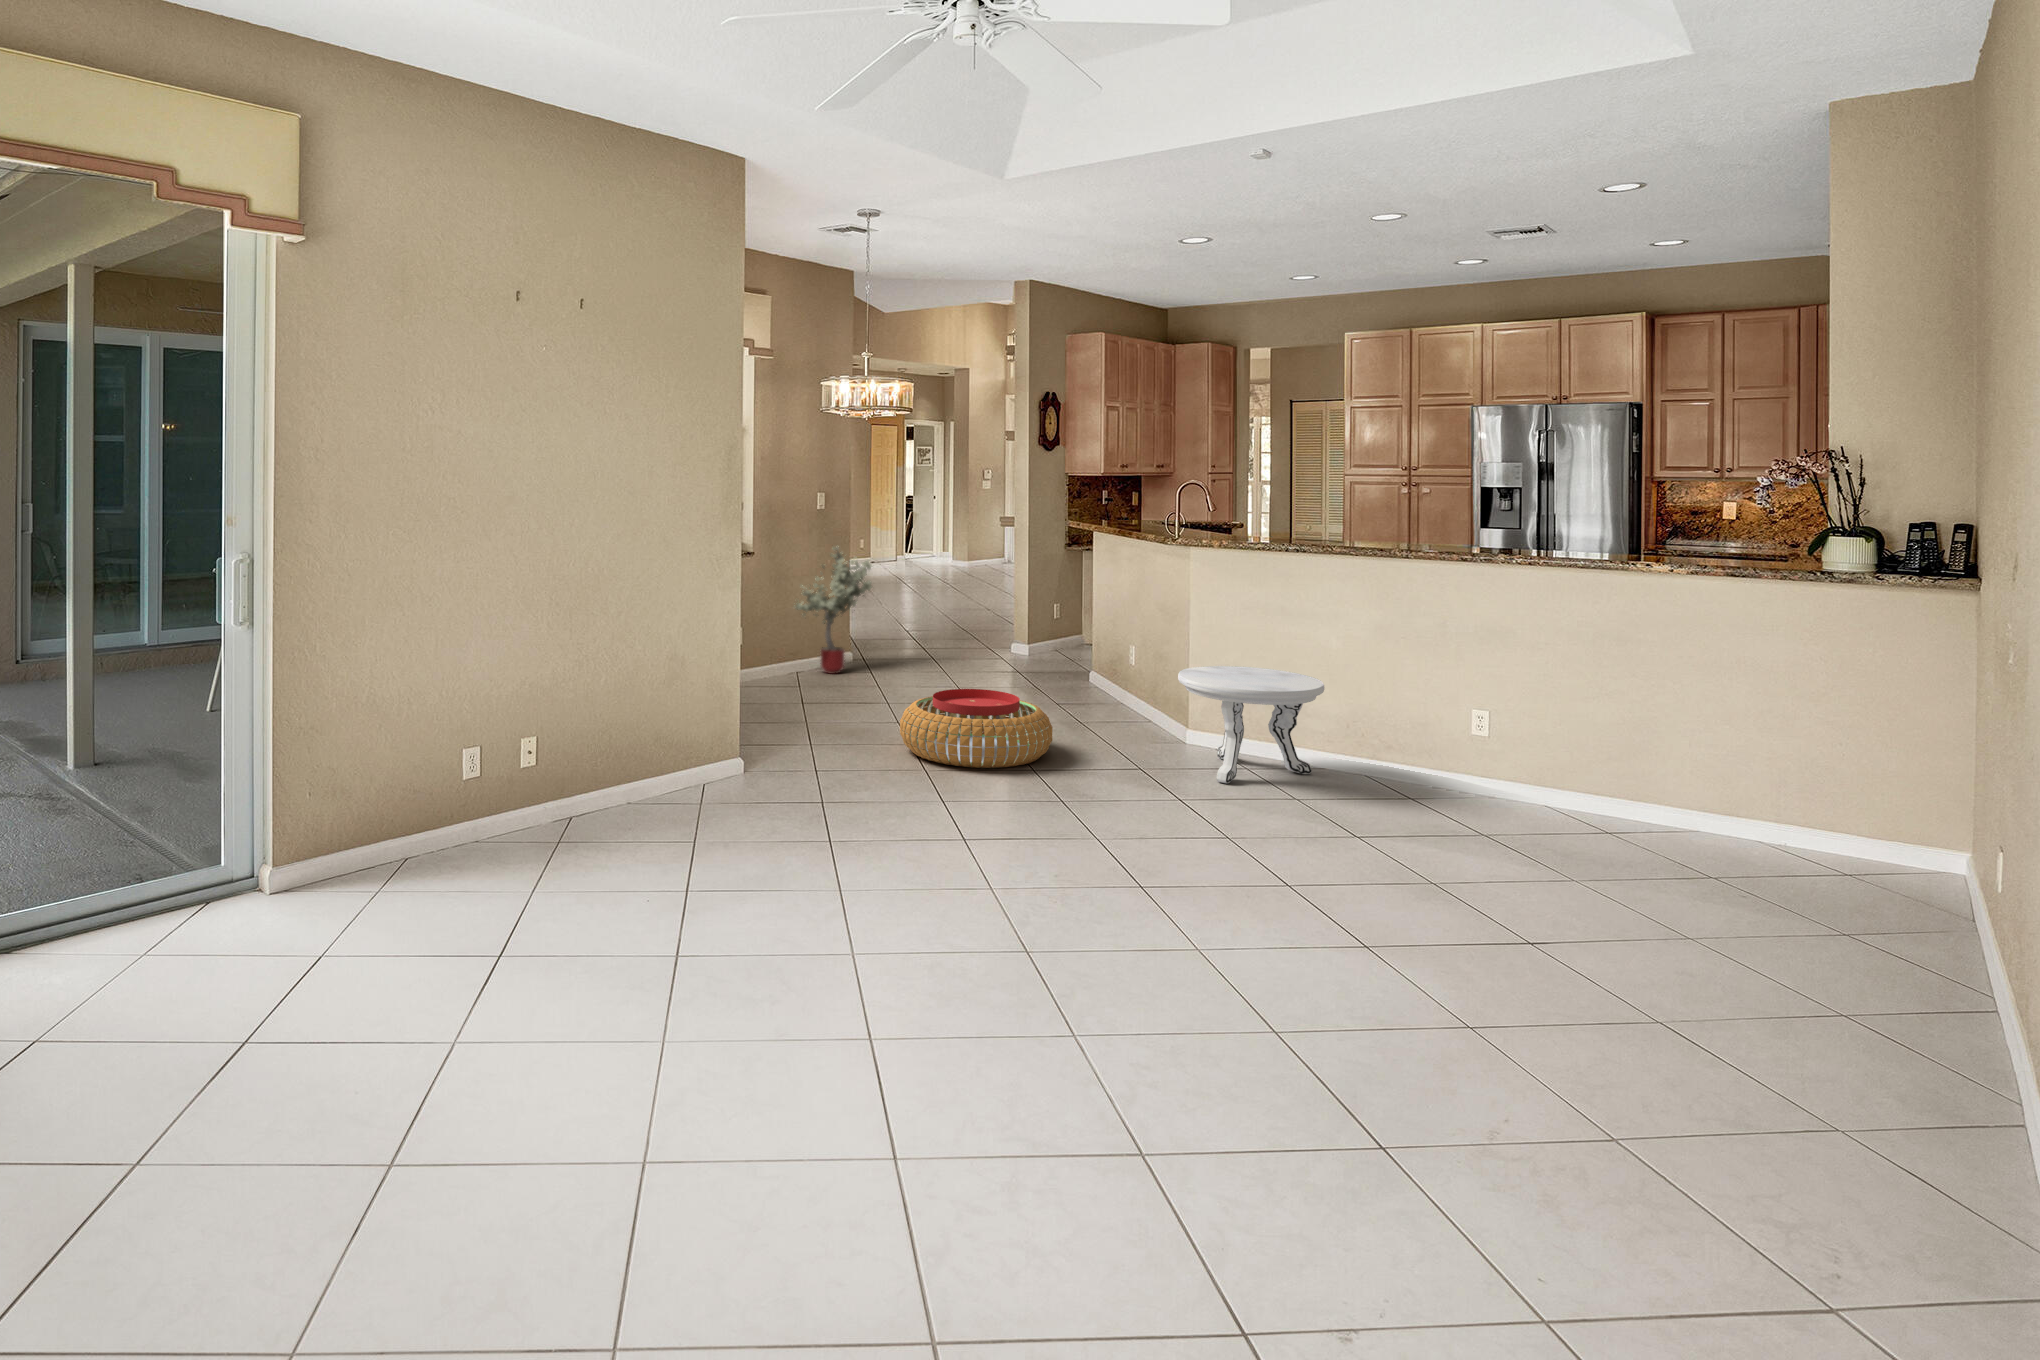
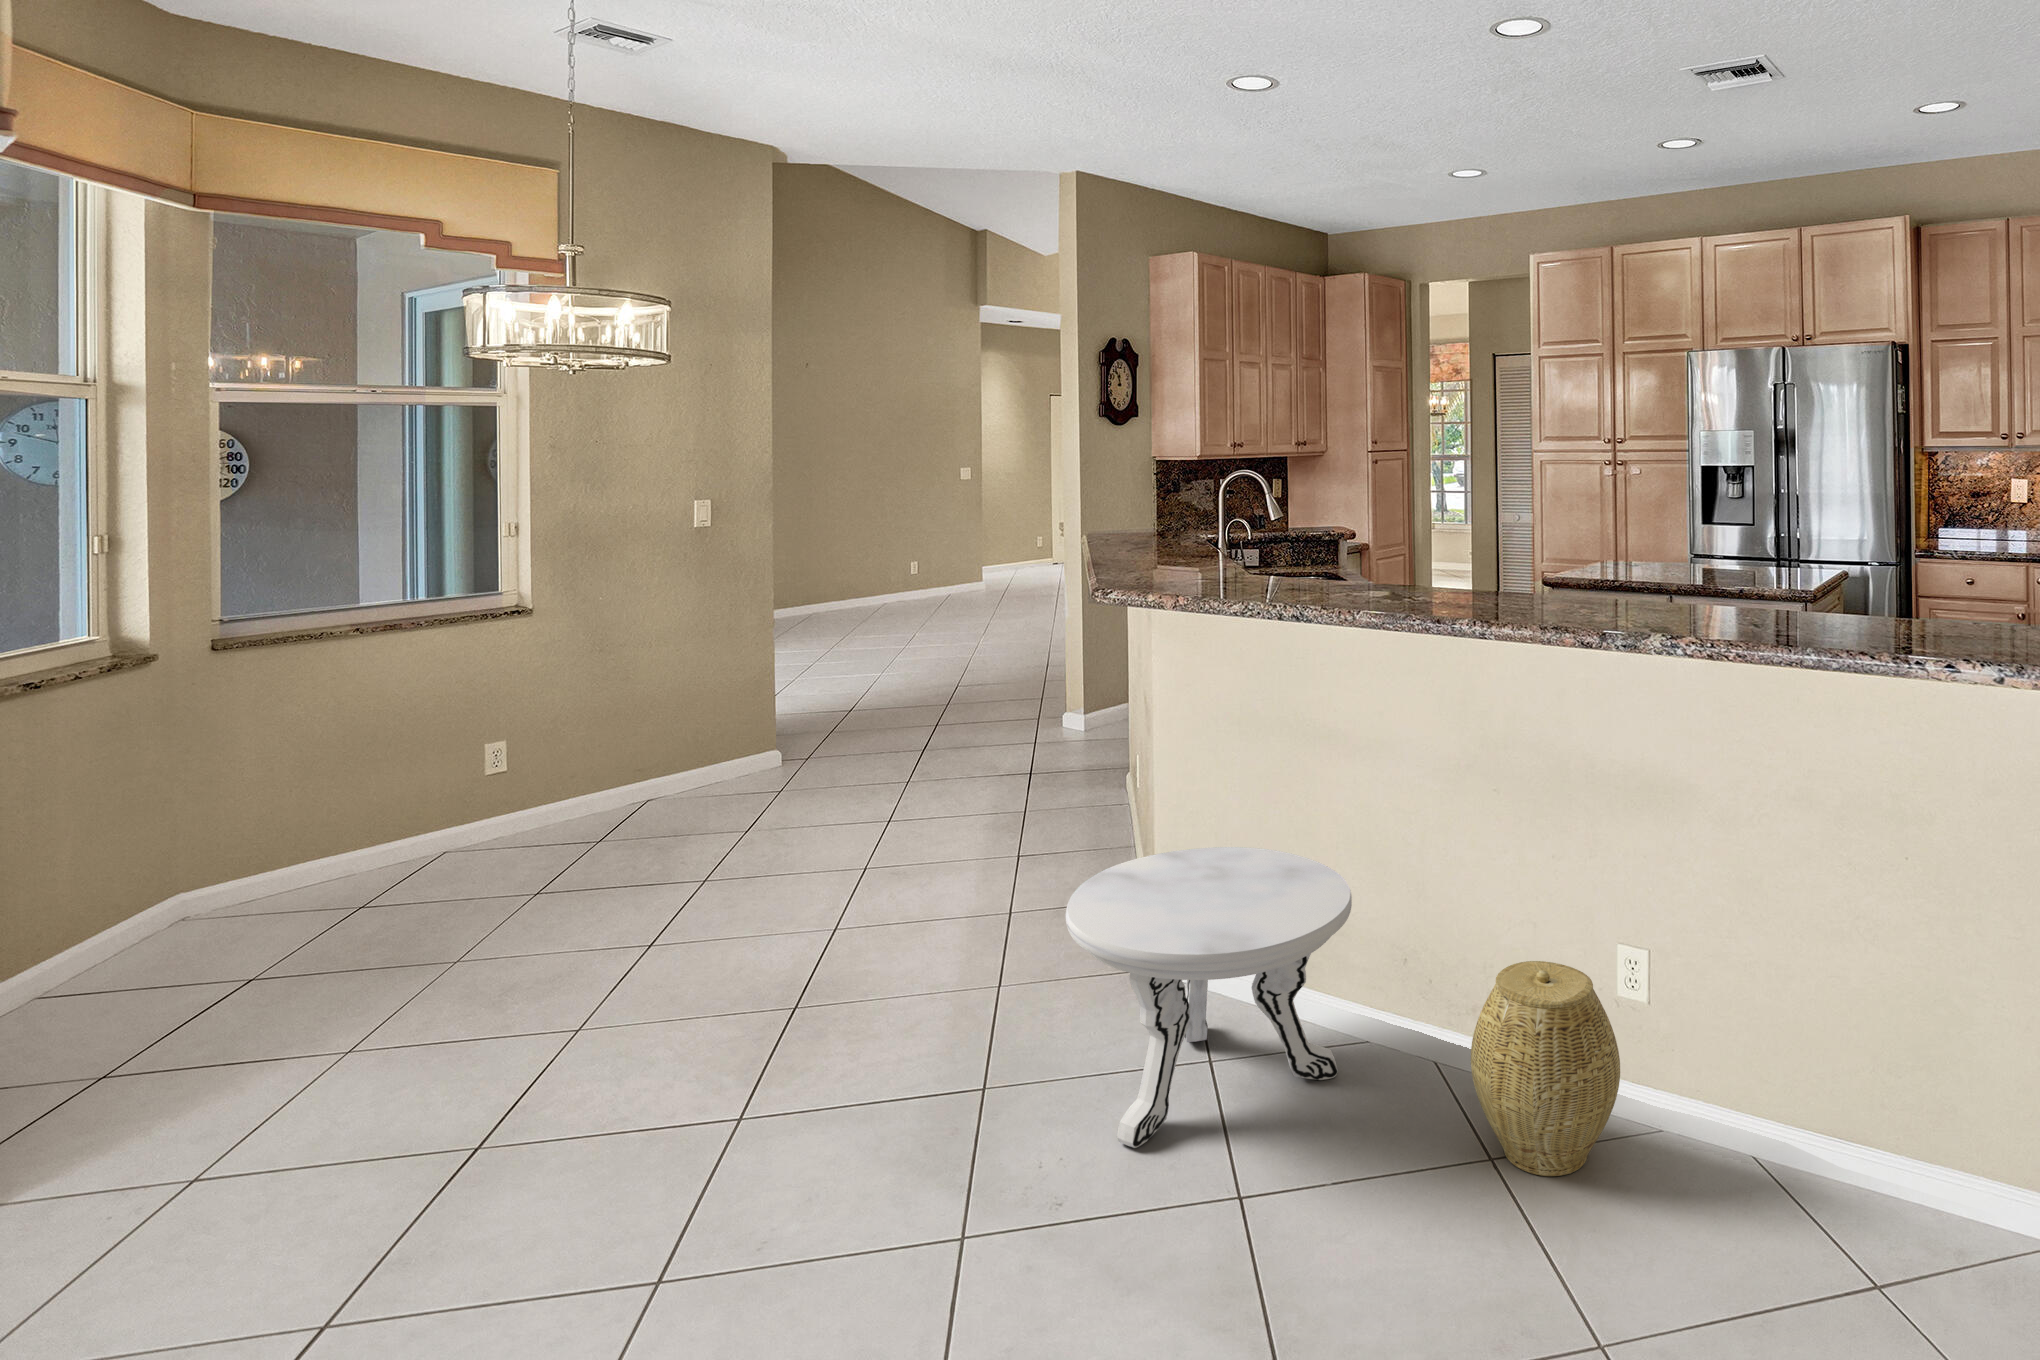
potted tree: present [794,547,872,674] -> none [588,596,772,817]
pouf: present [900,689,1053,768] -> none [480,924,848,1150]
woven basket: none [1394,711,1473,803] -> present [1471,961,1620,1176]

